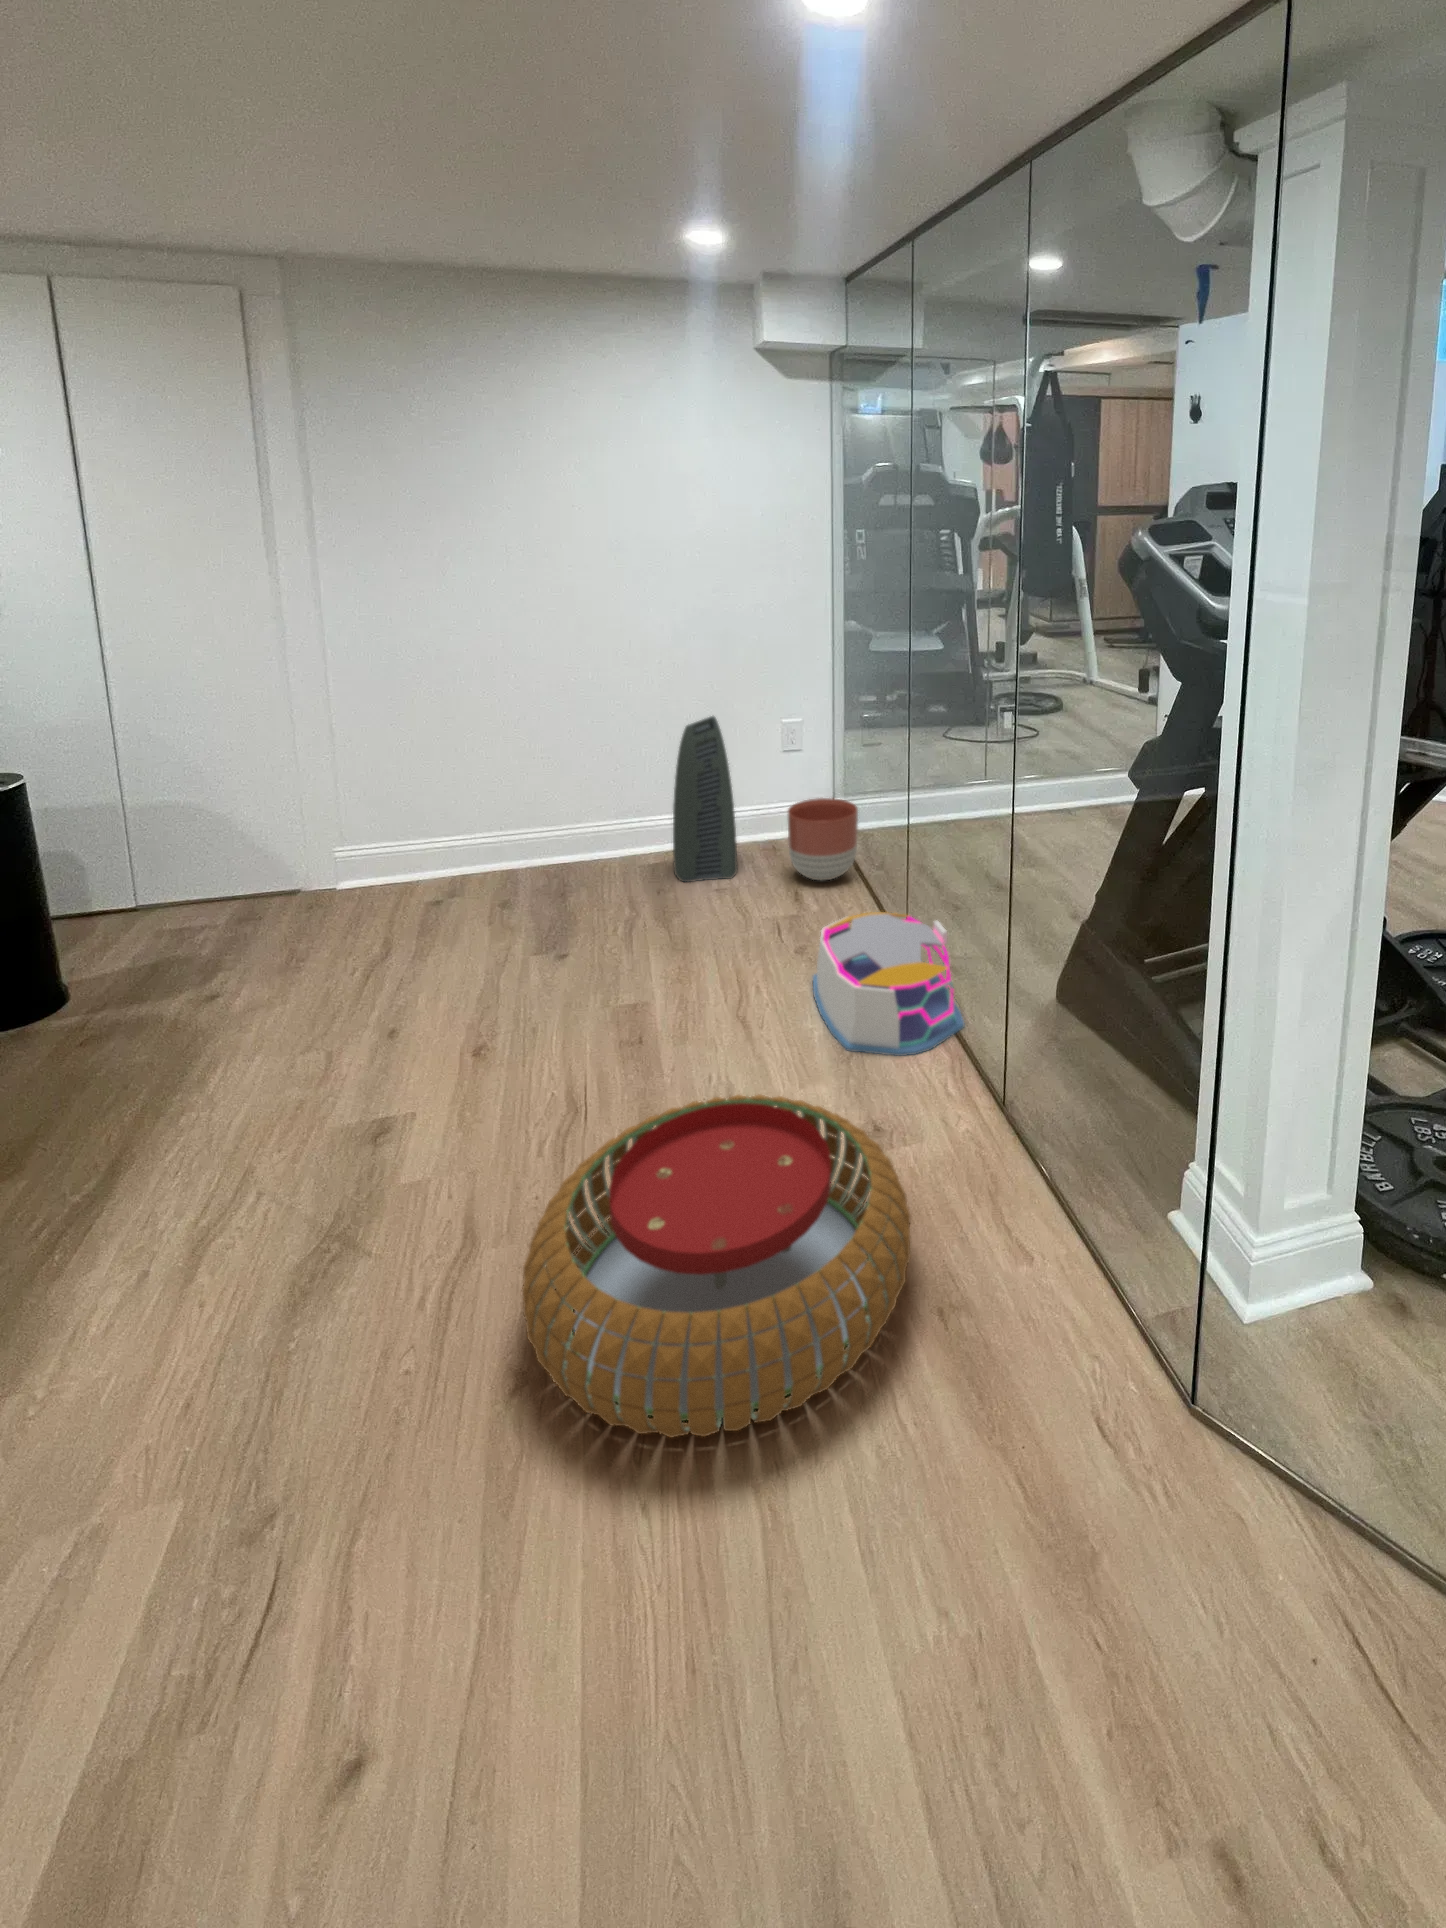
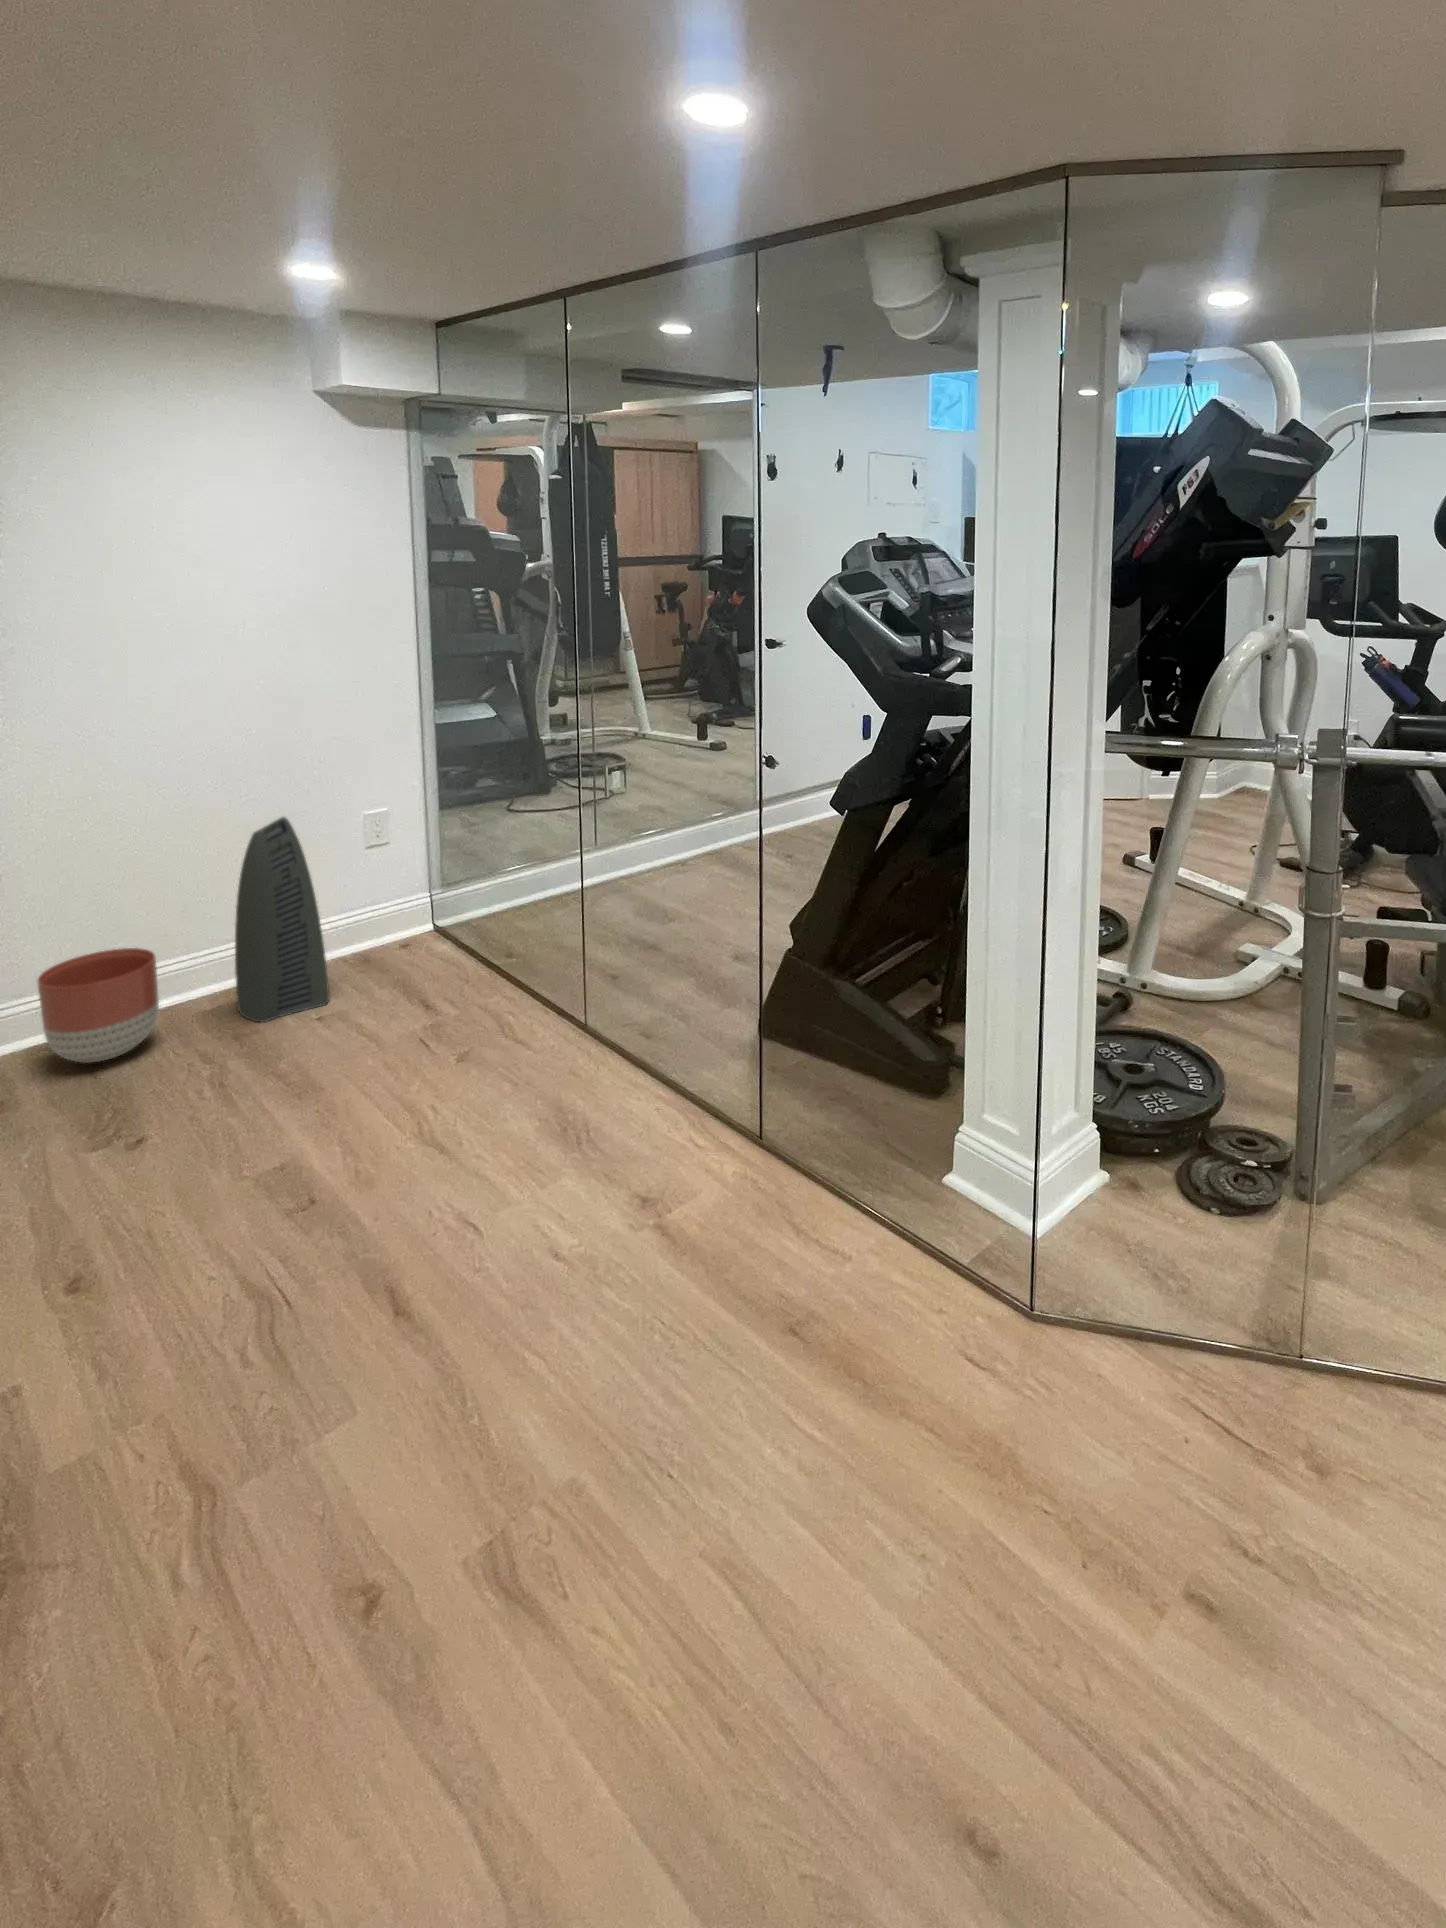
planter: present [788,798,858,881] -> present [37,948,159,1063]
storage bin: present [813,912,964,1056] -> none [491,987,682,1141]
pouf: present [522,1095,911,1437] -> none [329,1183,757,1560]

